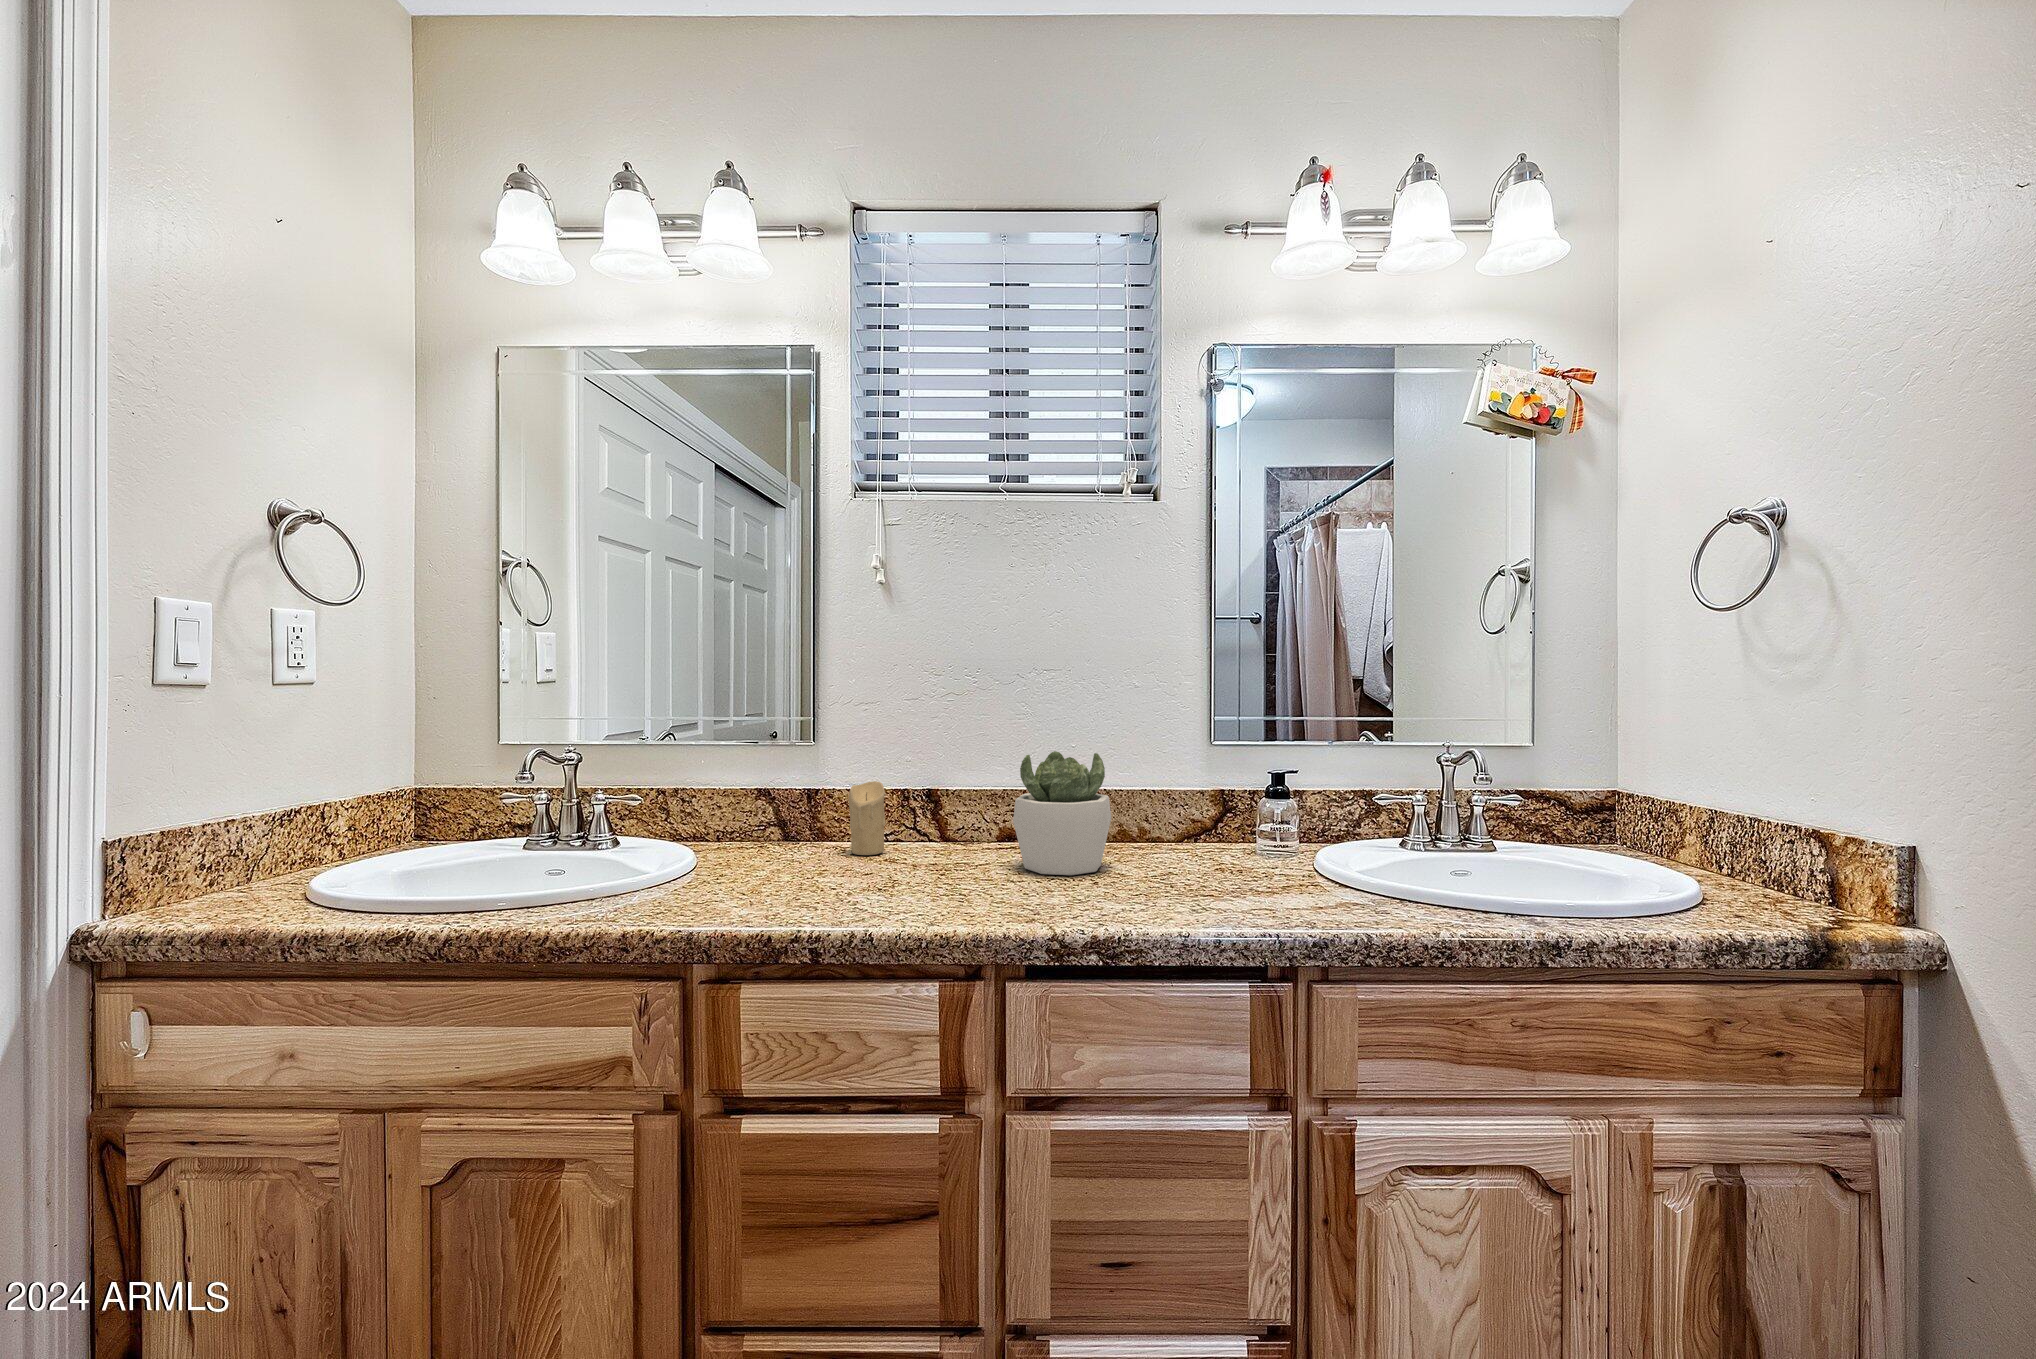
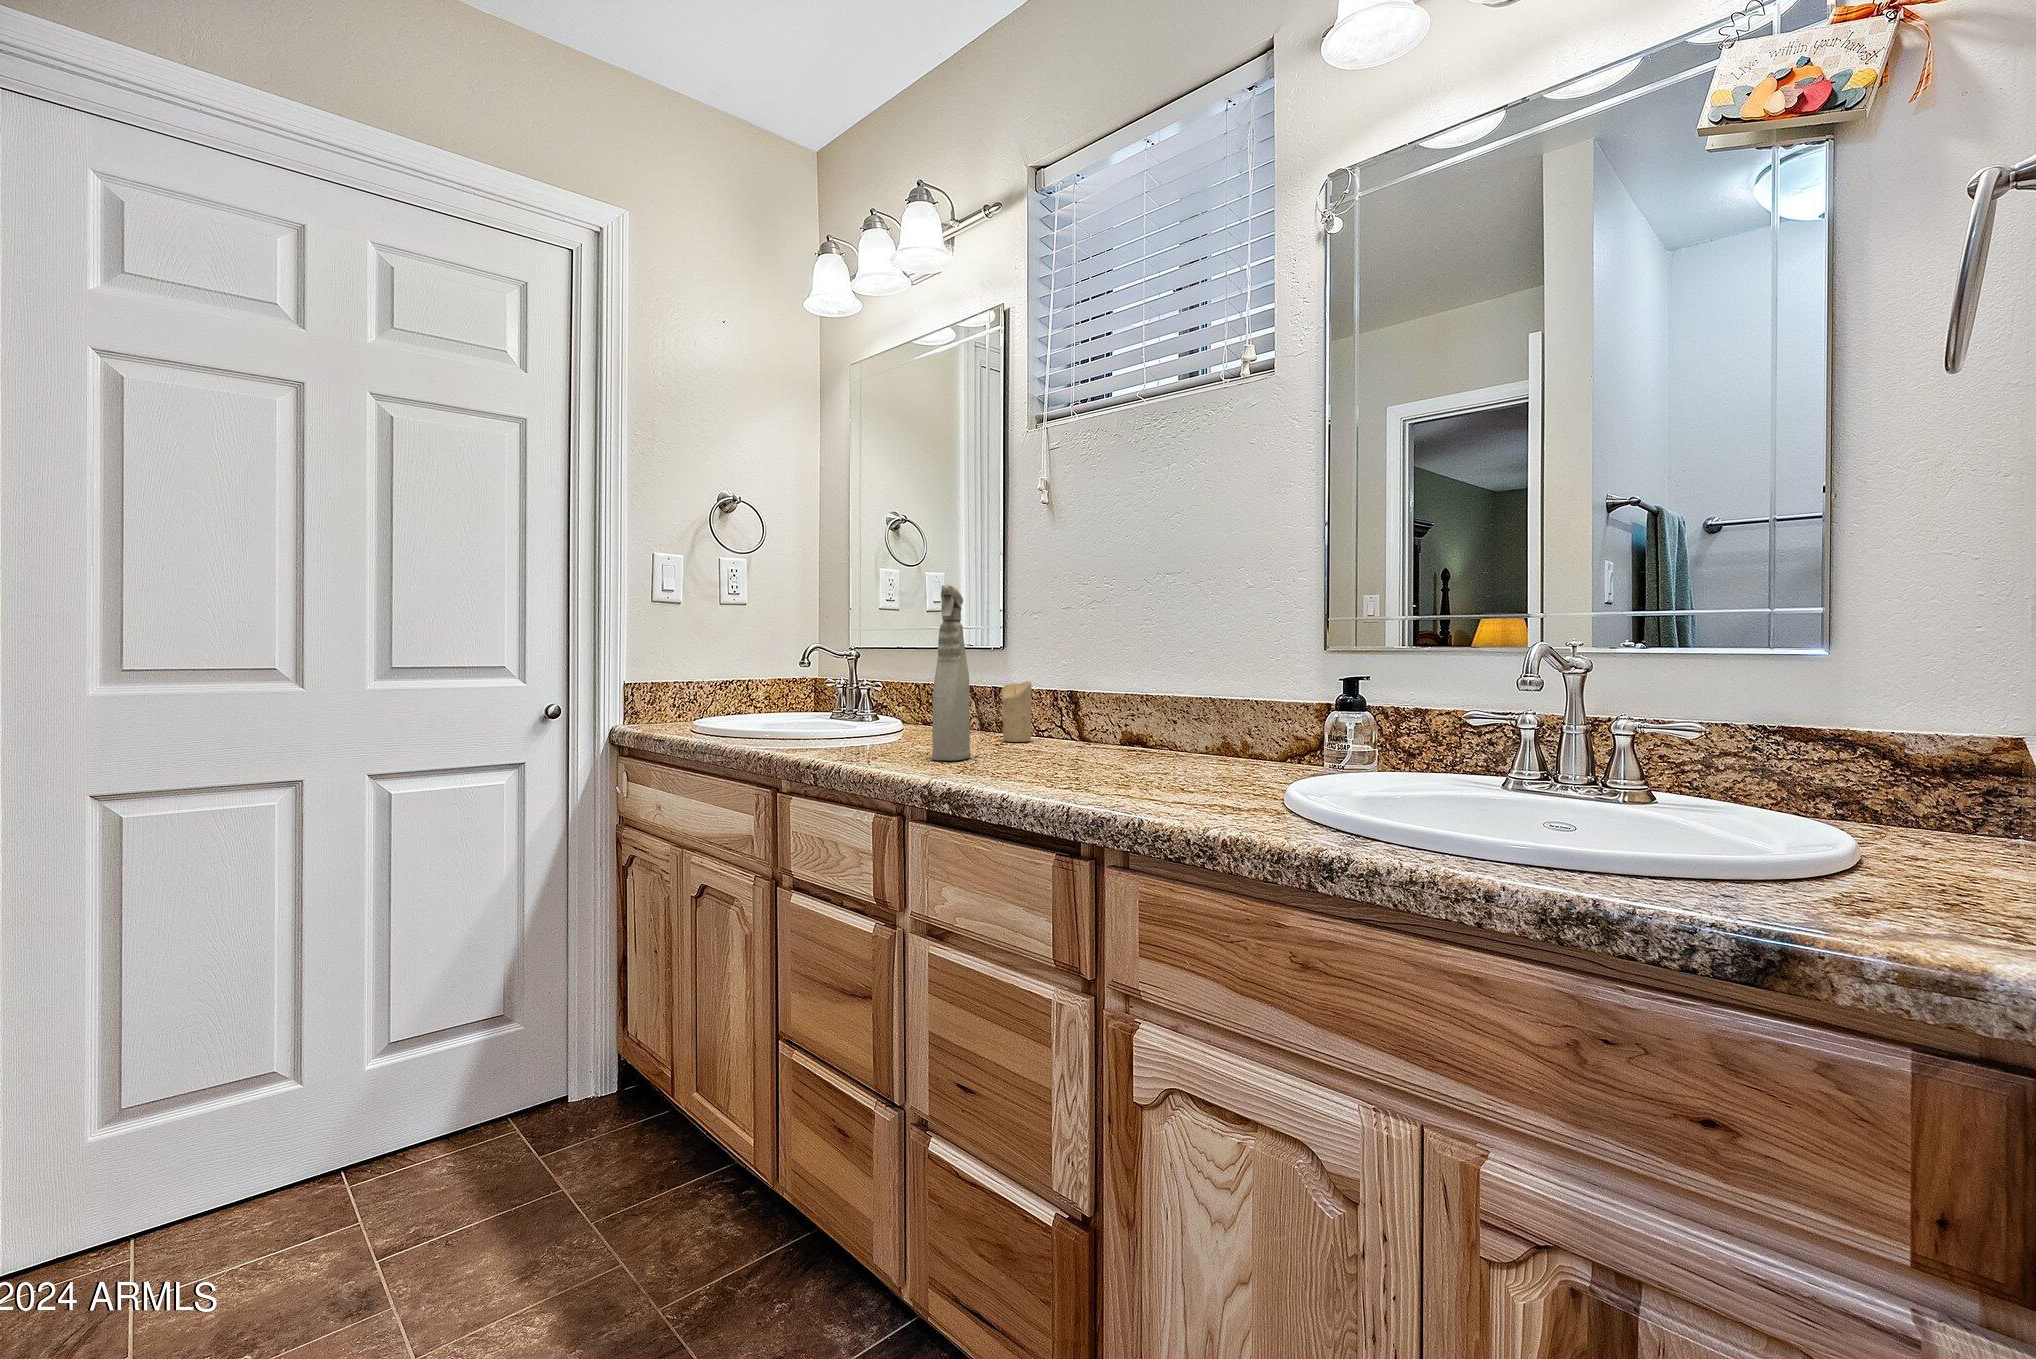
spray bottle: none [919,693,967,900] -> present [932,585,970,760]
succulent plant: present [1013,751,1111,875] -> none [1056,650,1150,764]

